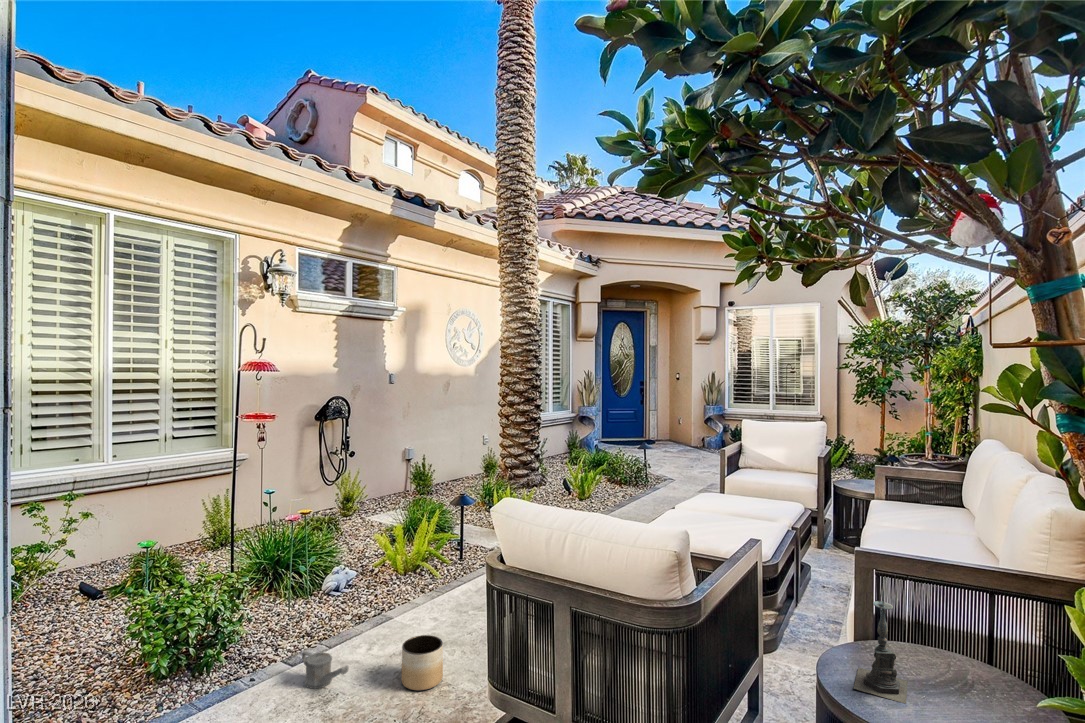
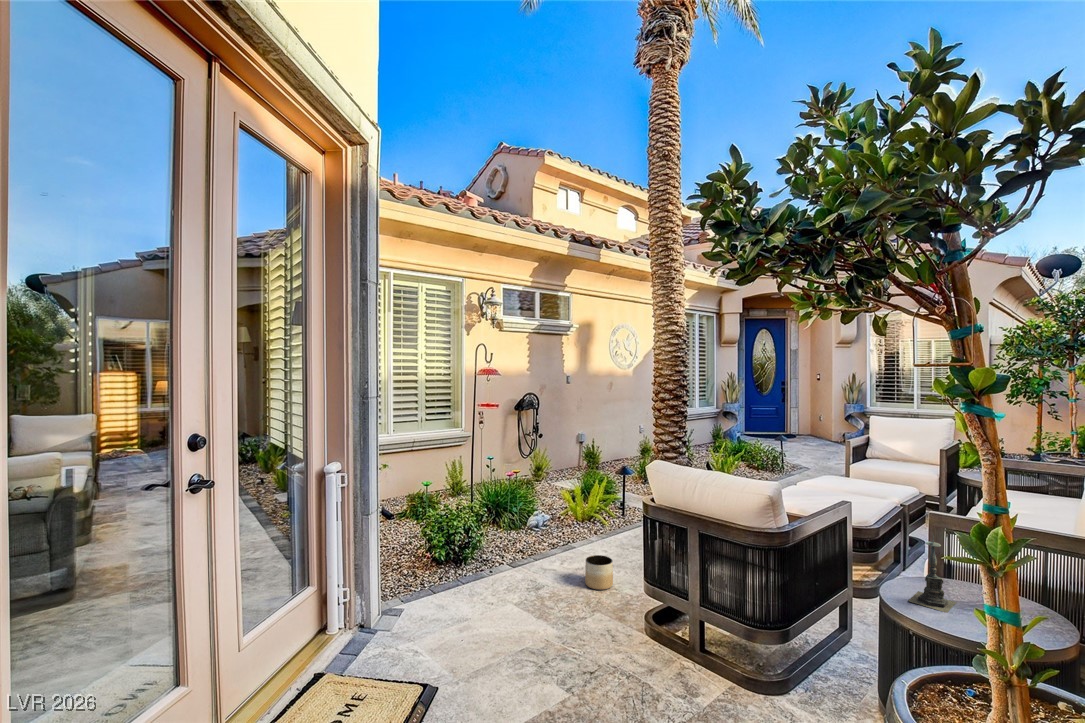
watering can: present [302,652,349,689] -> none [522,557,552,581]

